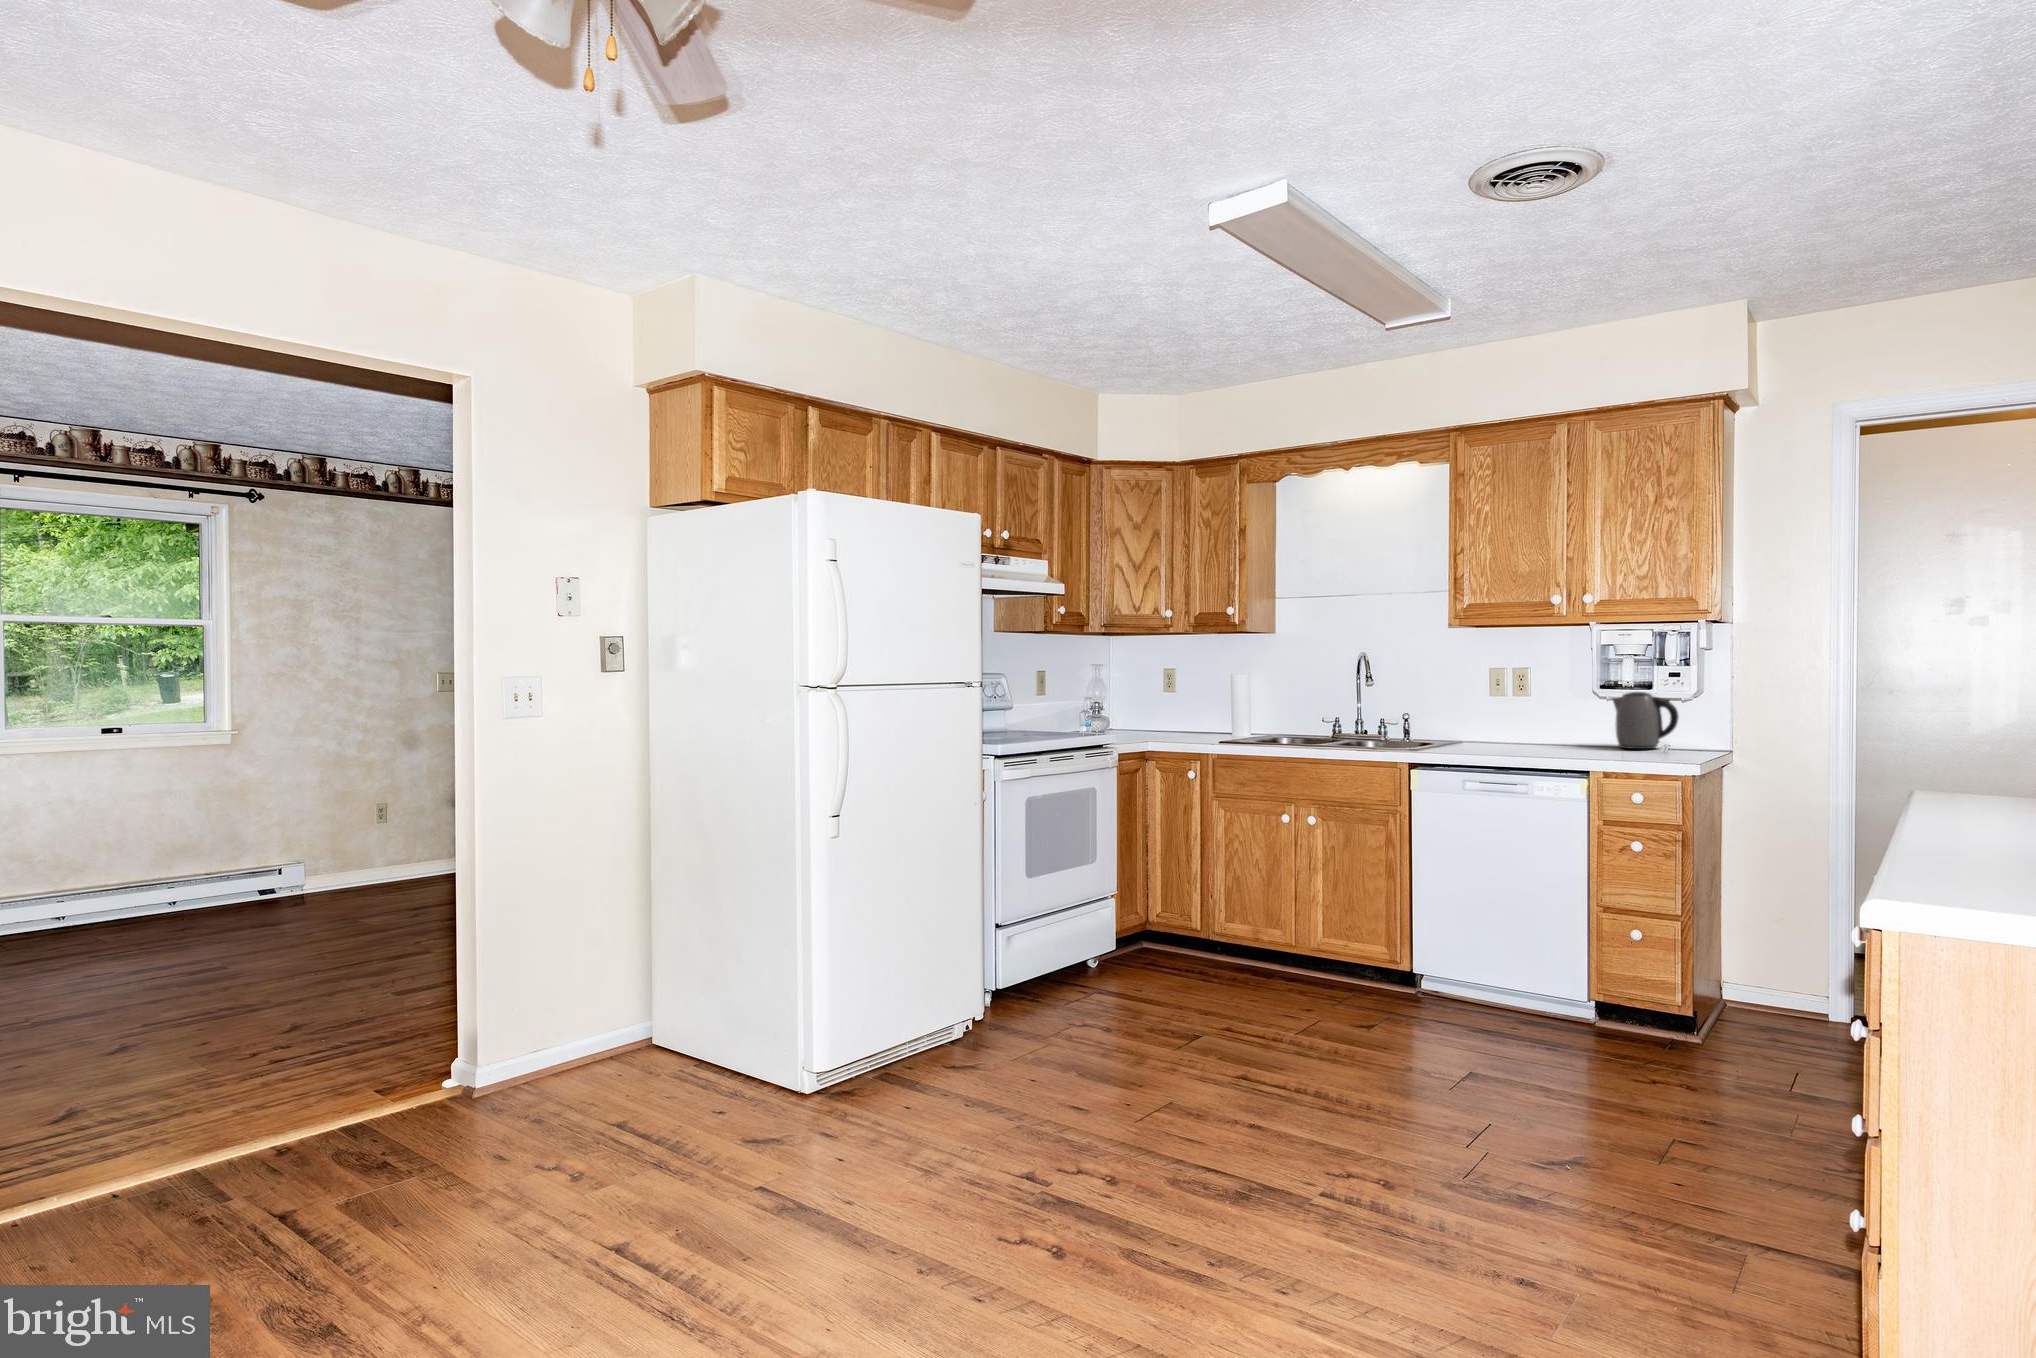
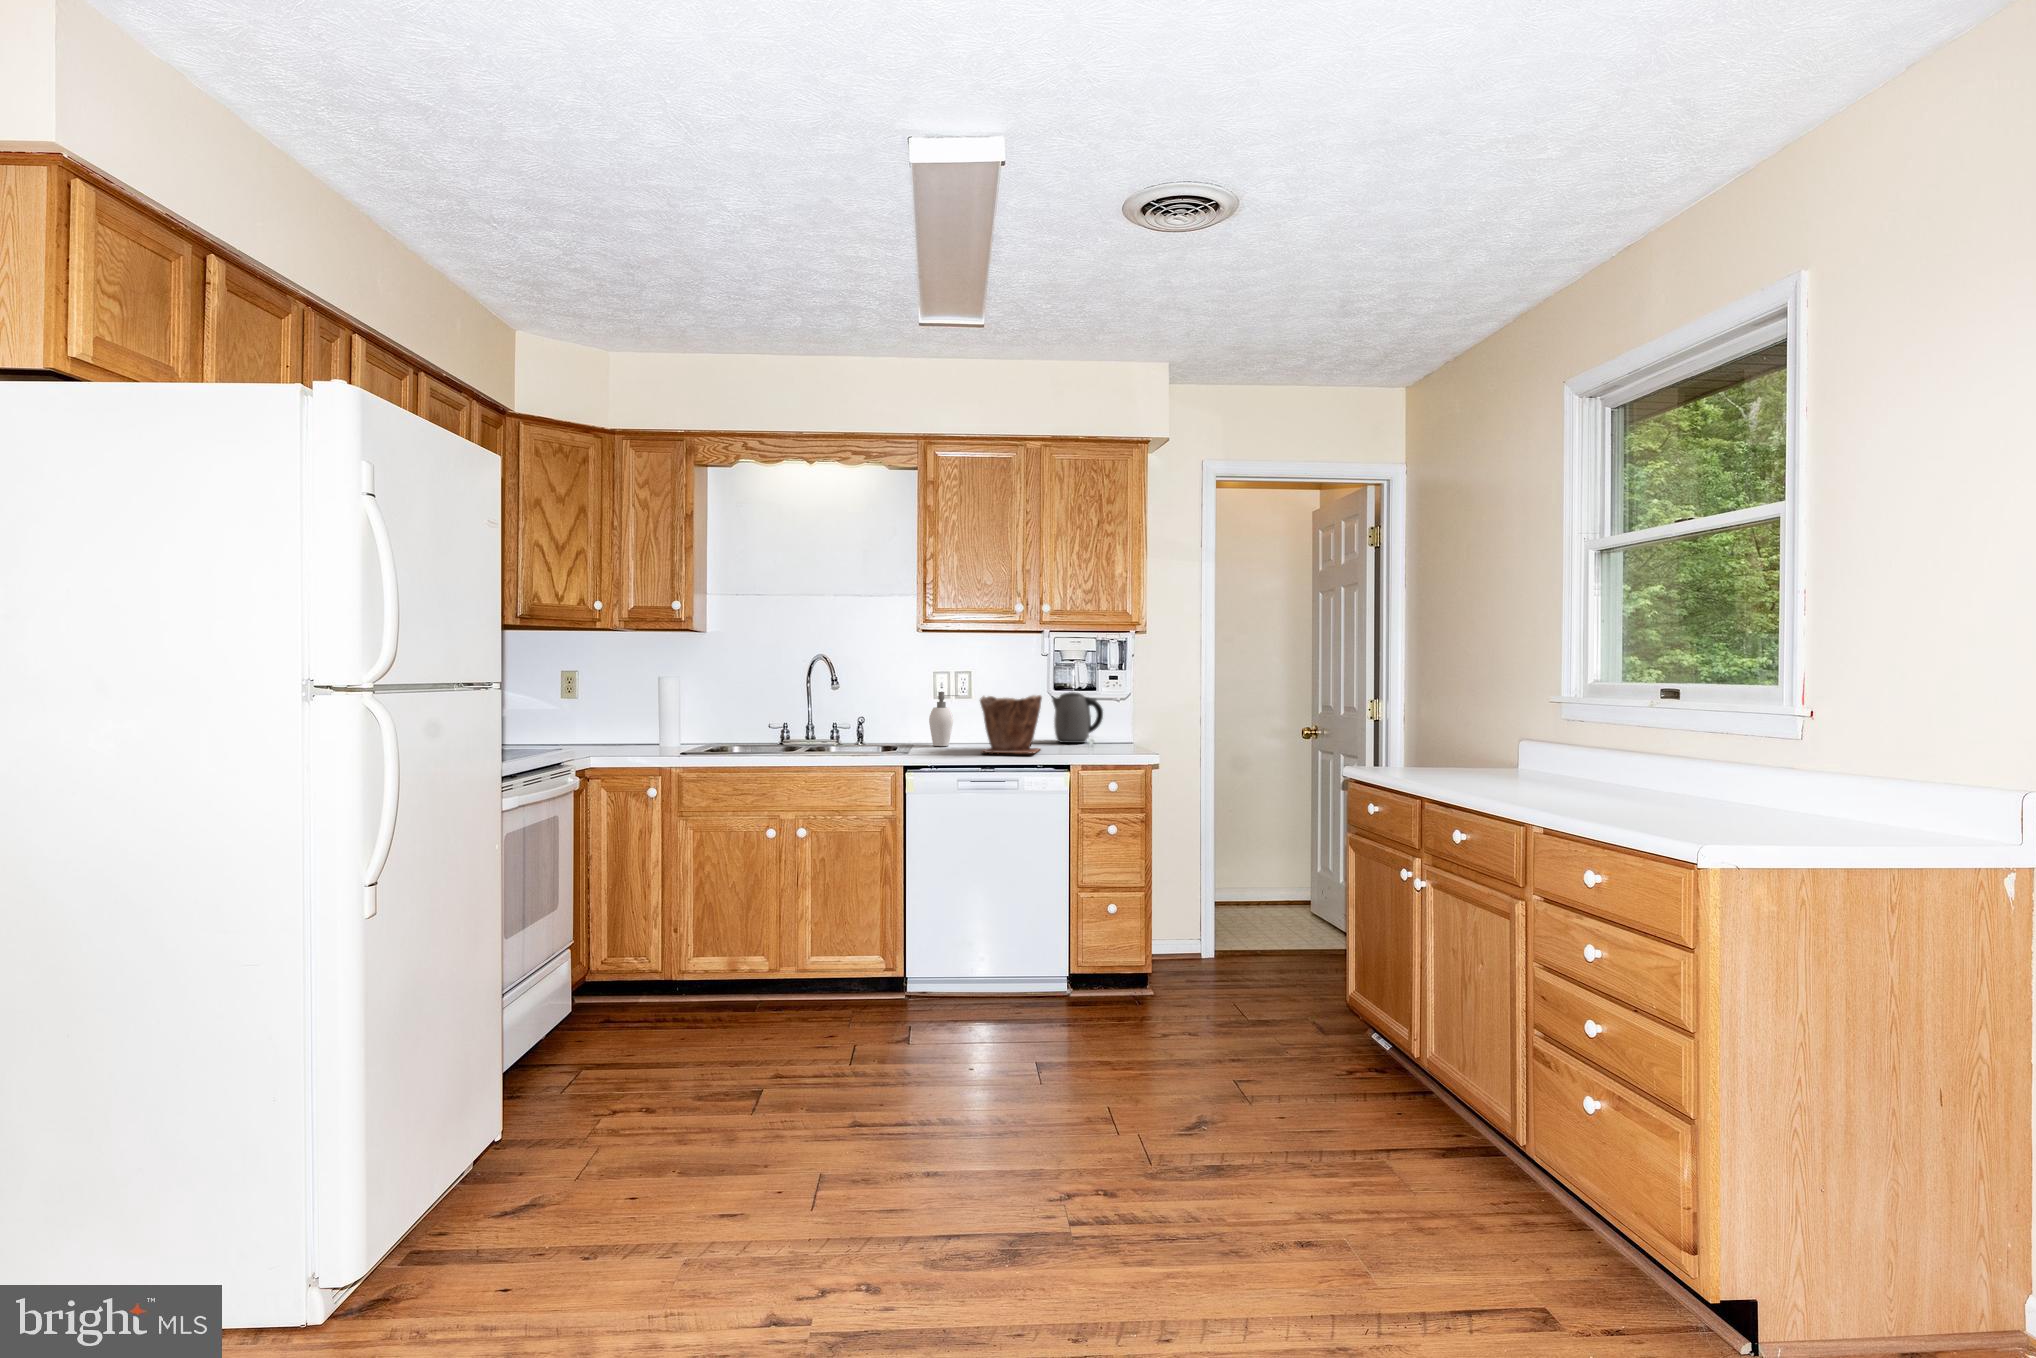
soap dispenser: none [1467,690,1498,746] -> present [929,692,957,746]
plant pot: none [1500,694,1583,757] -> present [980,695,1042,753]

